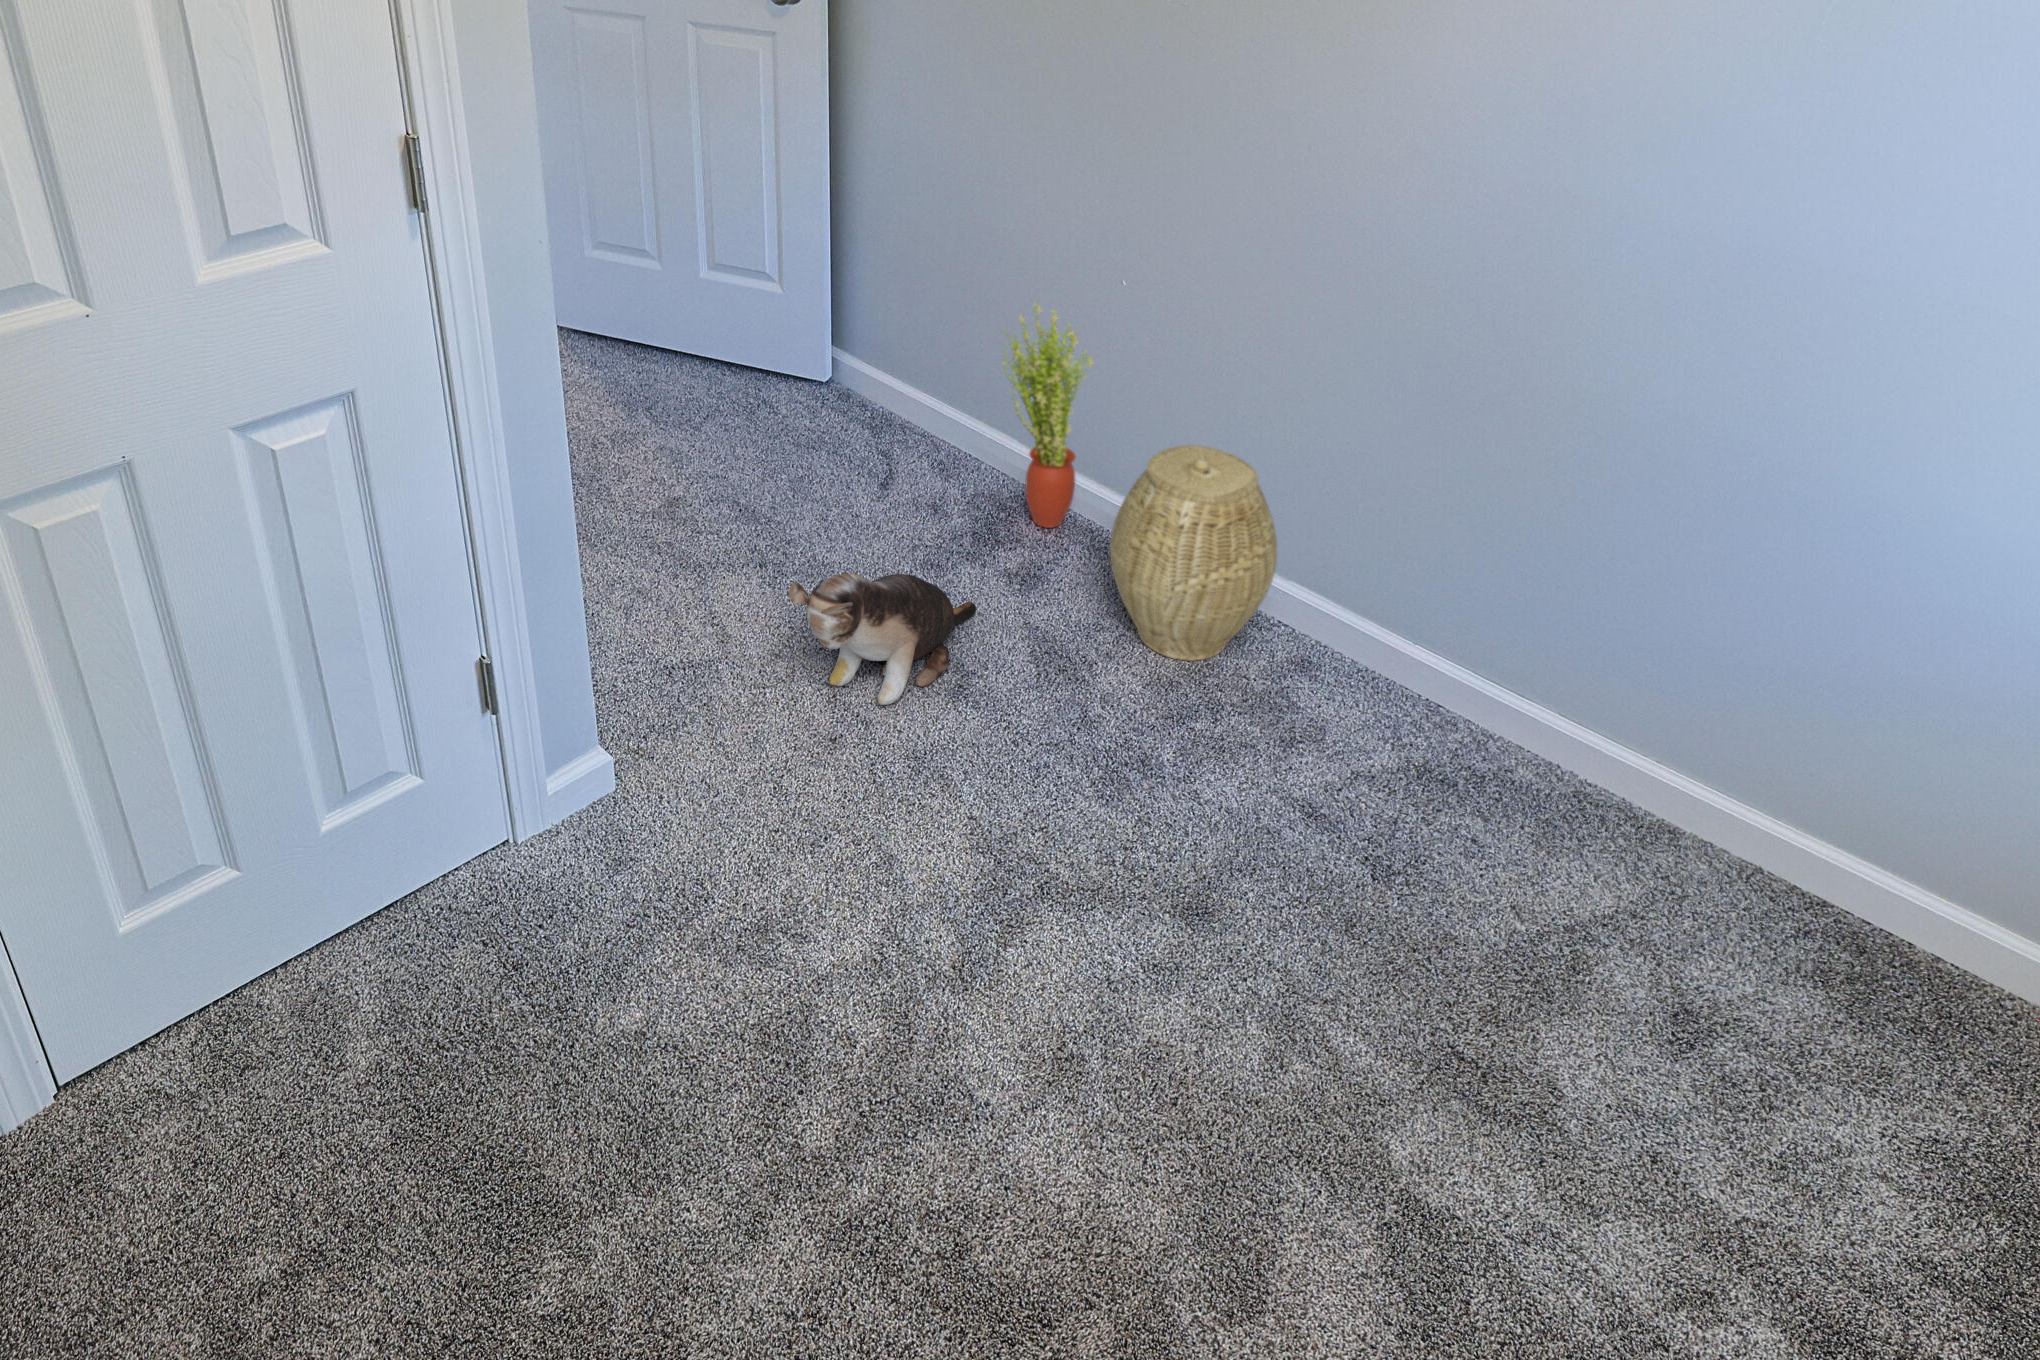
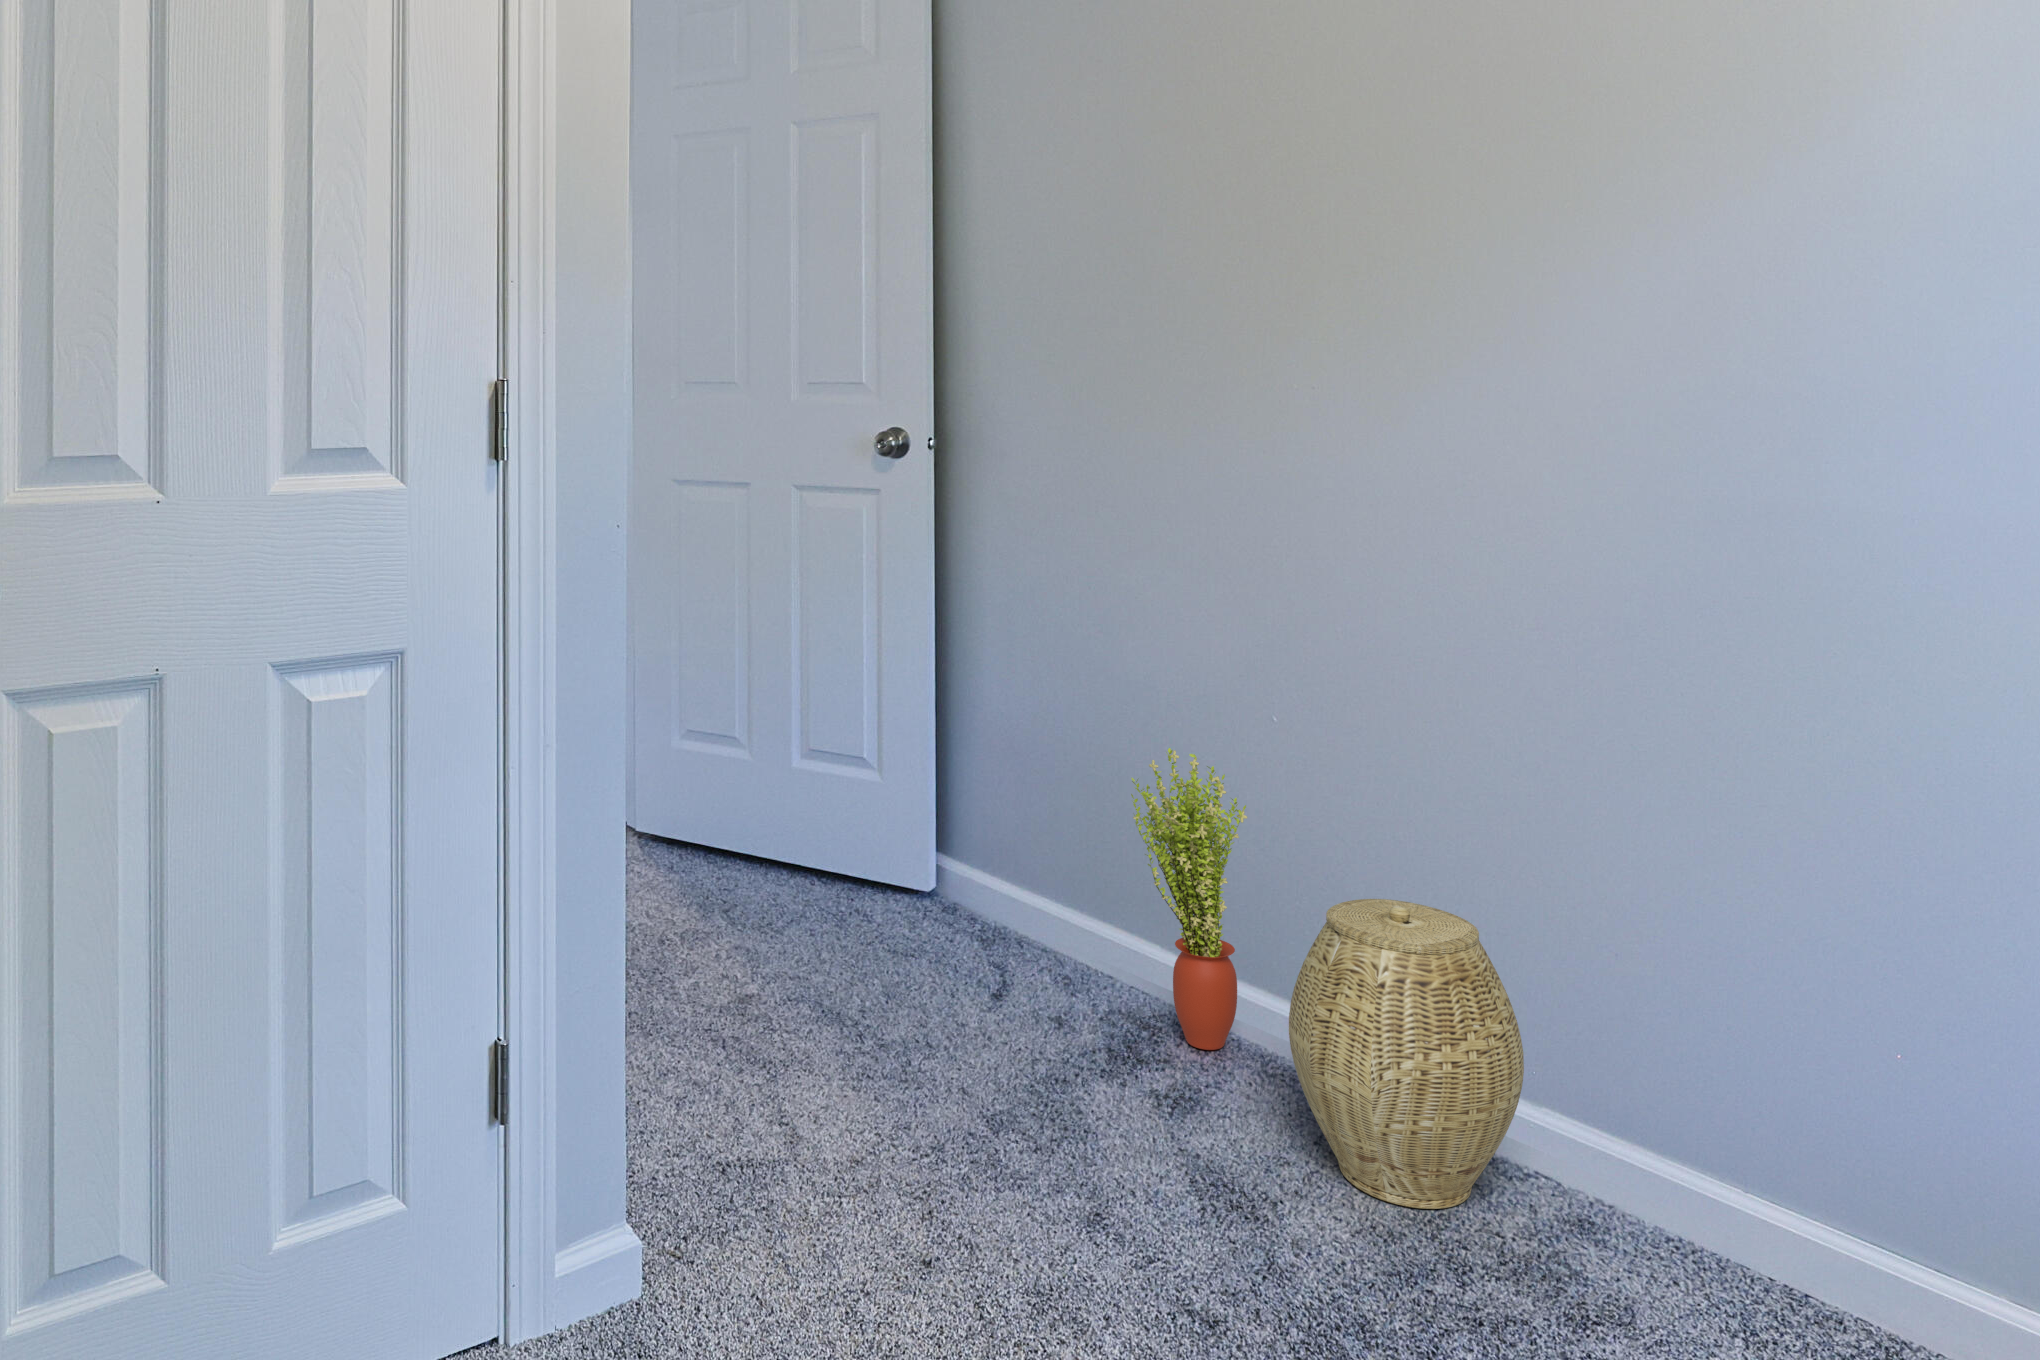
plush toy: present [789,572,976,705] -> none [873,1015,1116,1223]

